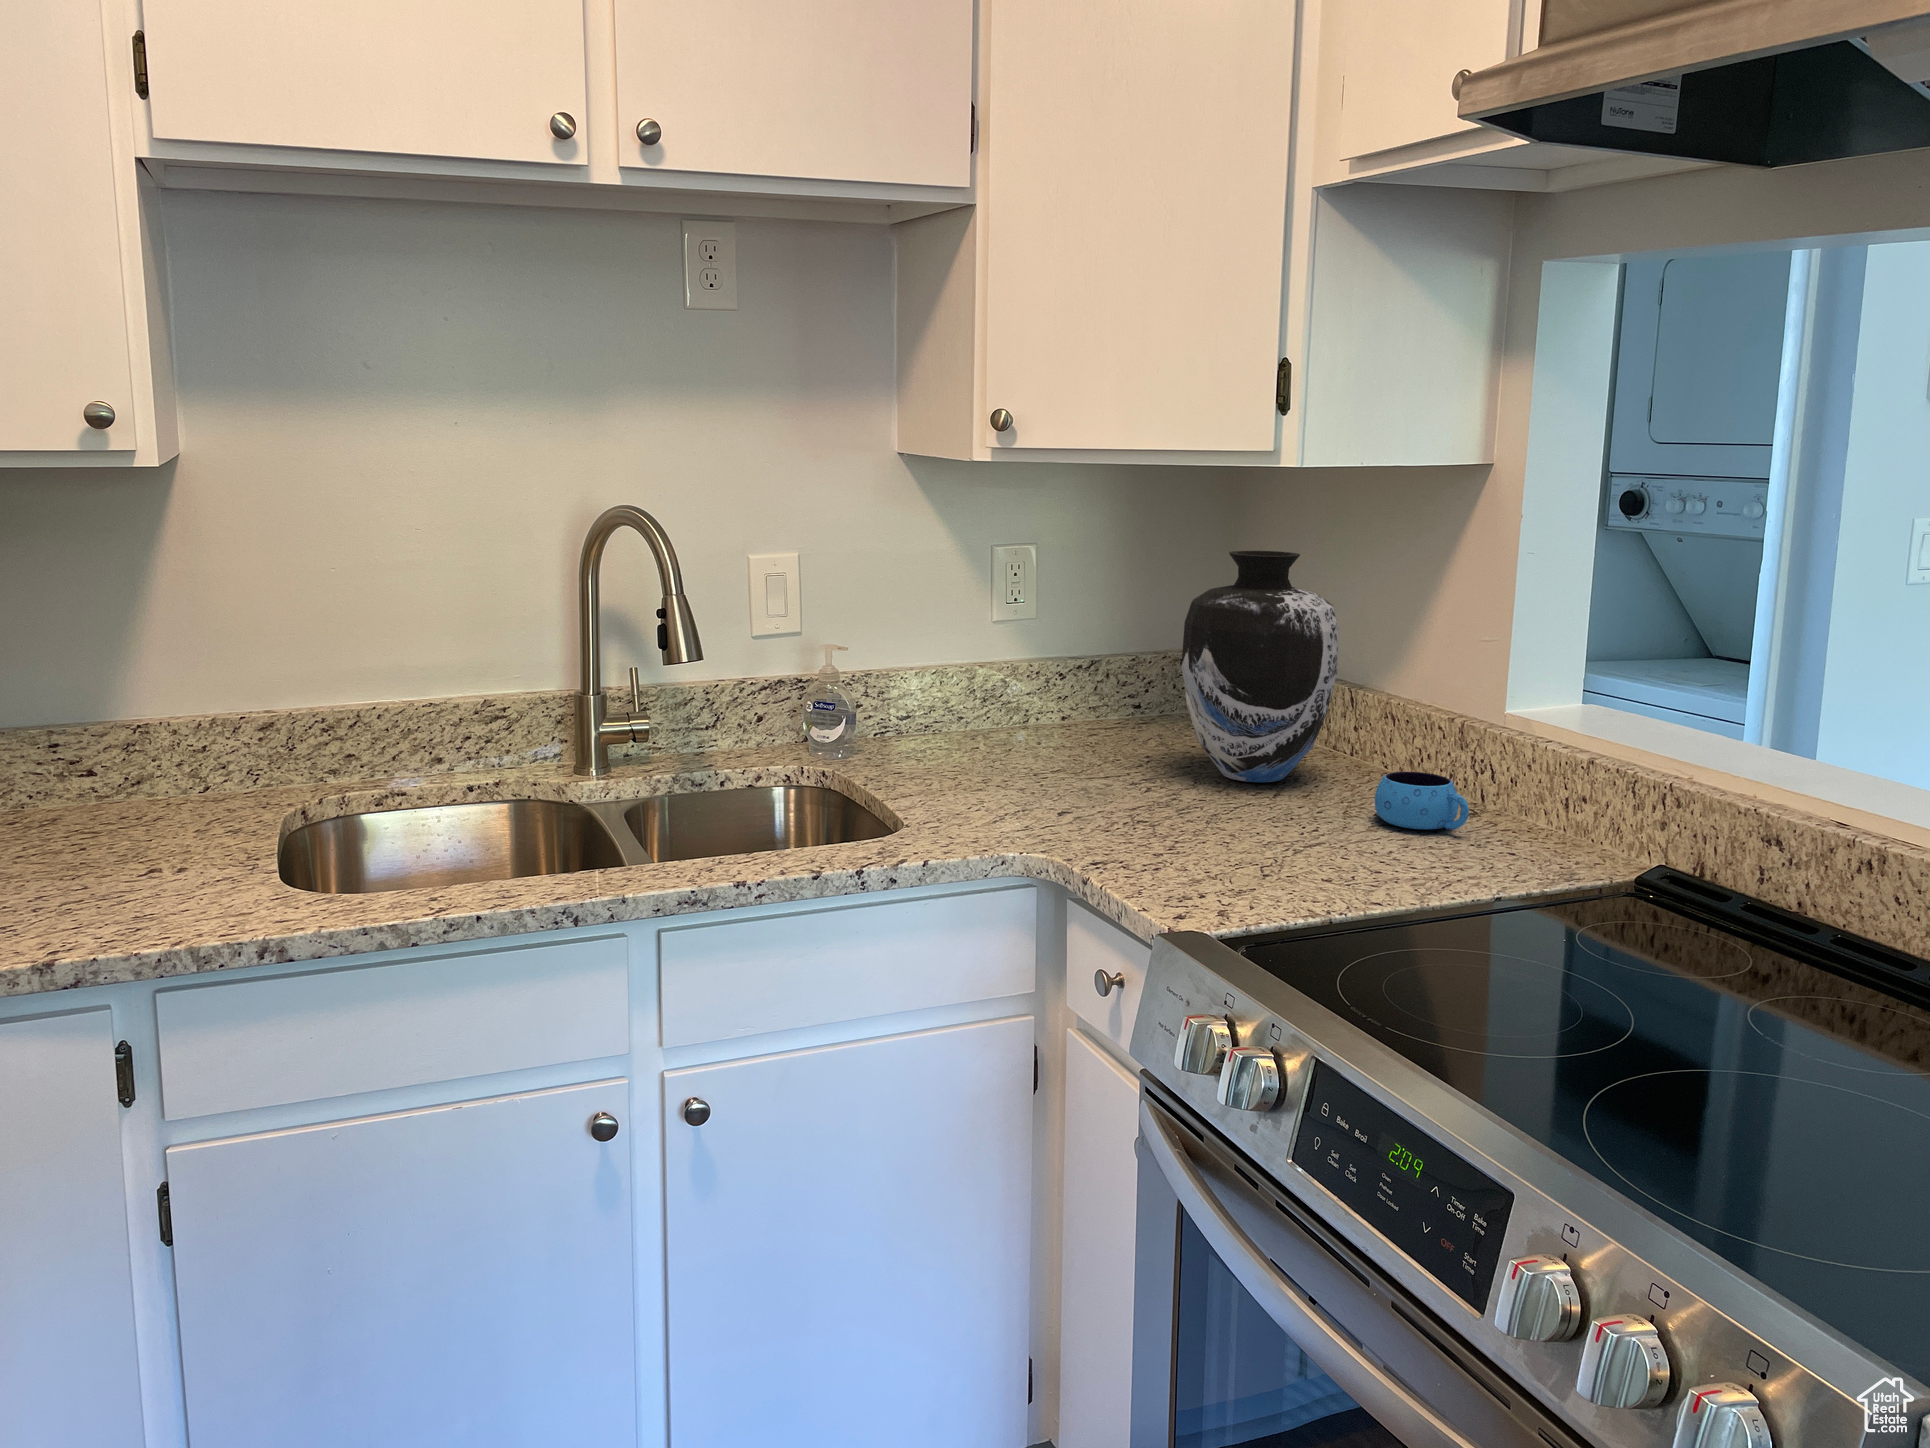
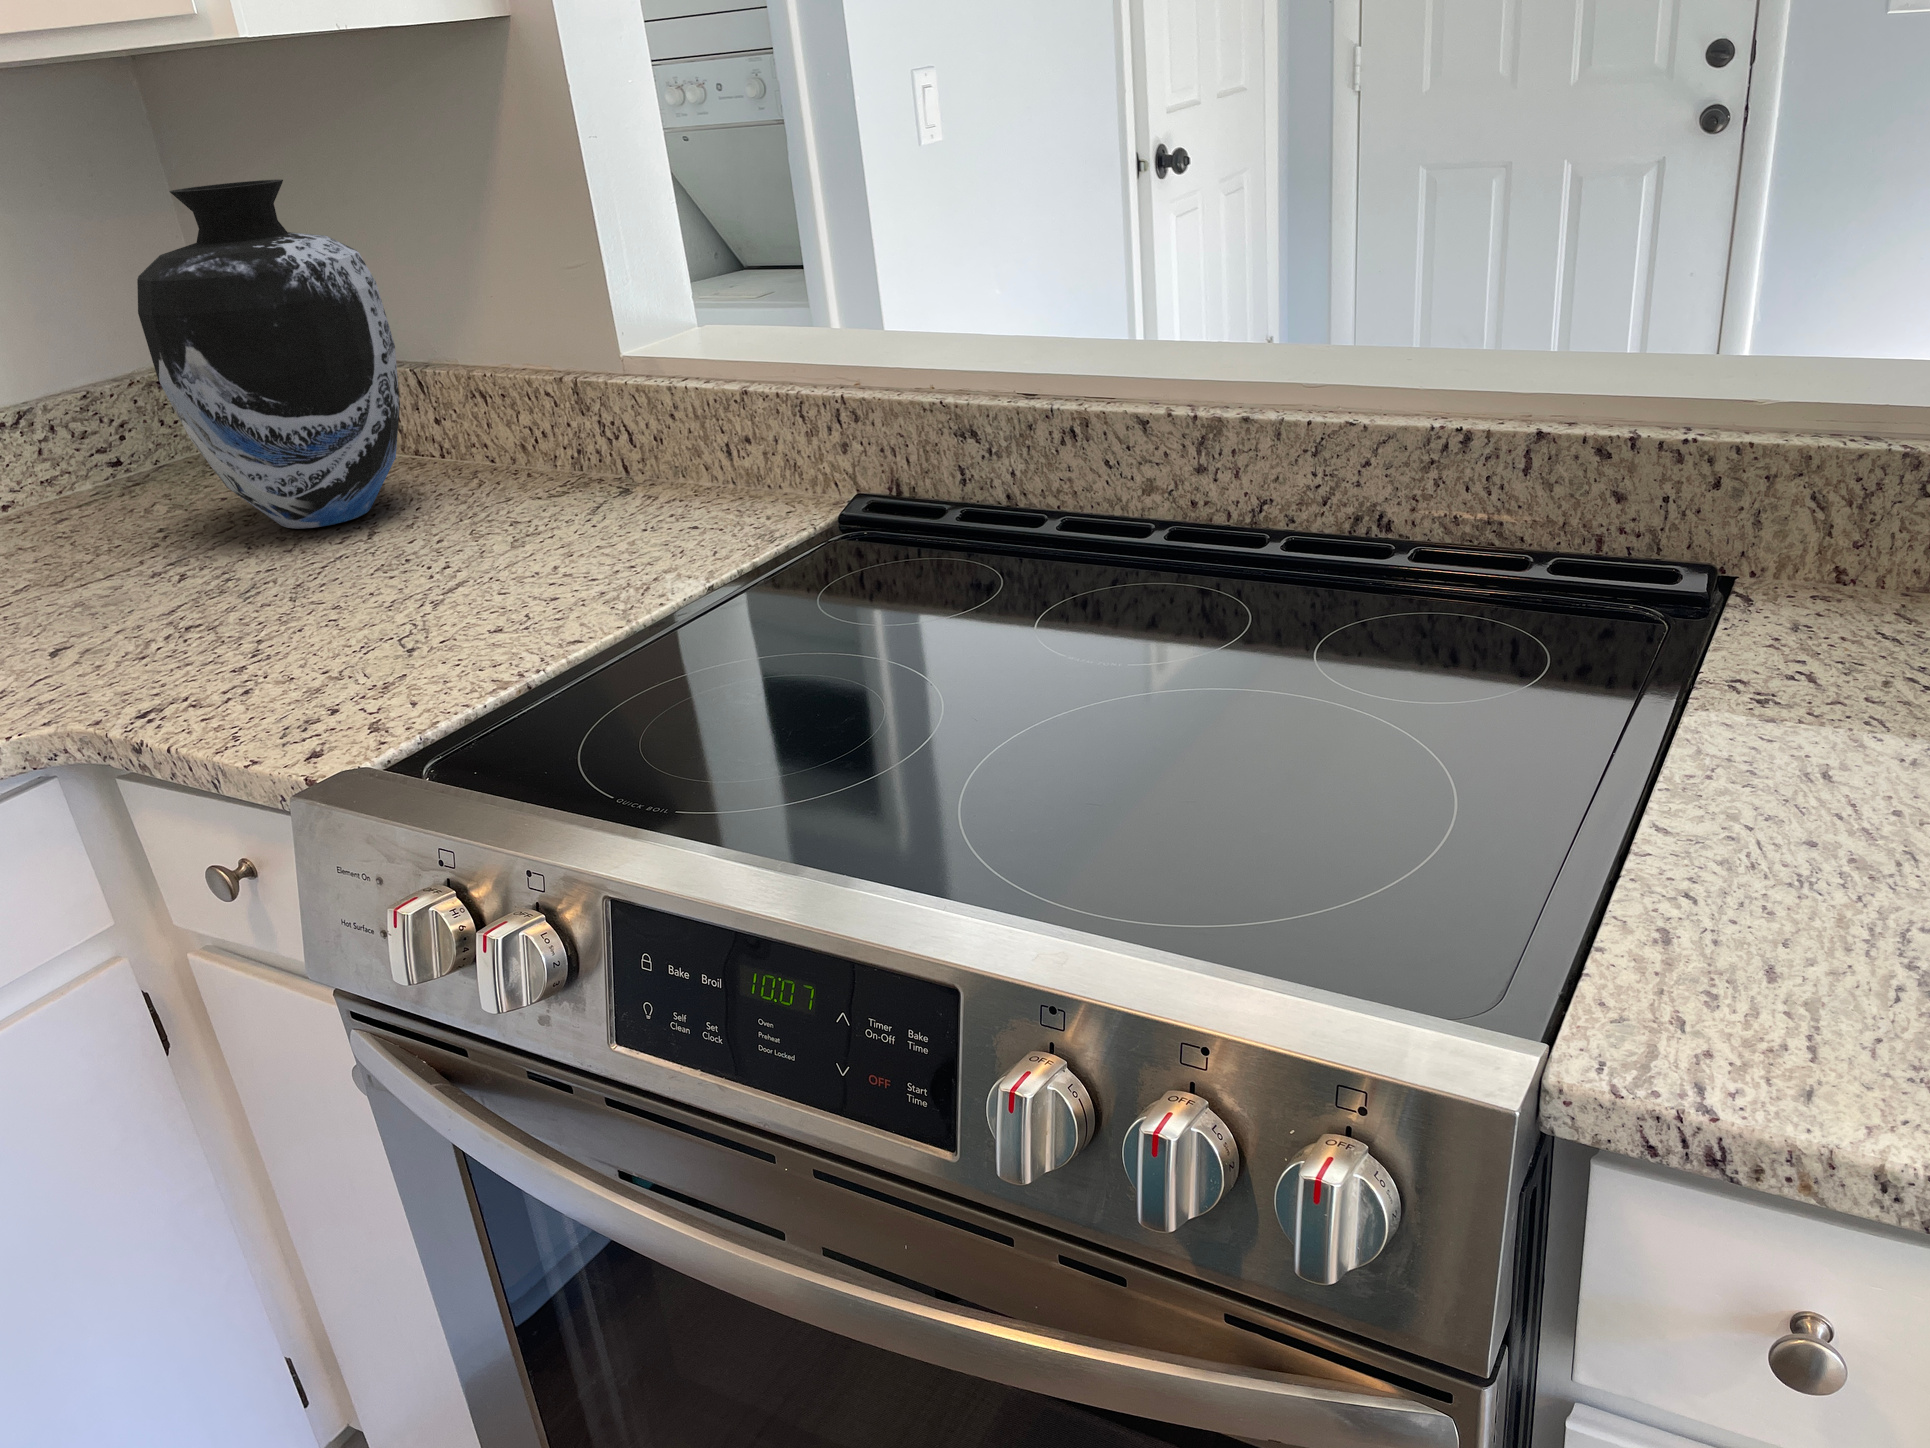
mug: present [1375,772,1469,829] -> none [505,453,629,531]

